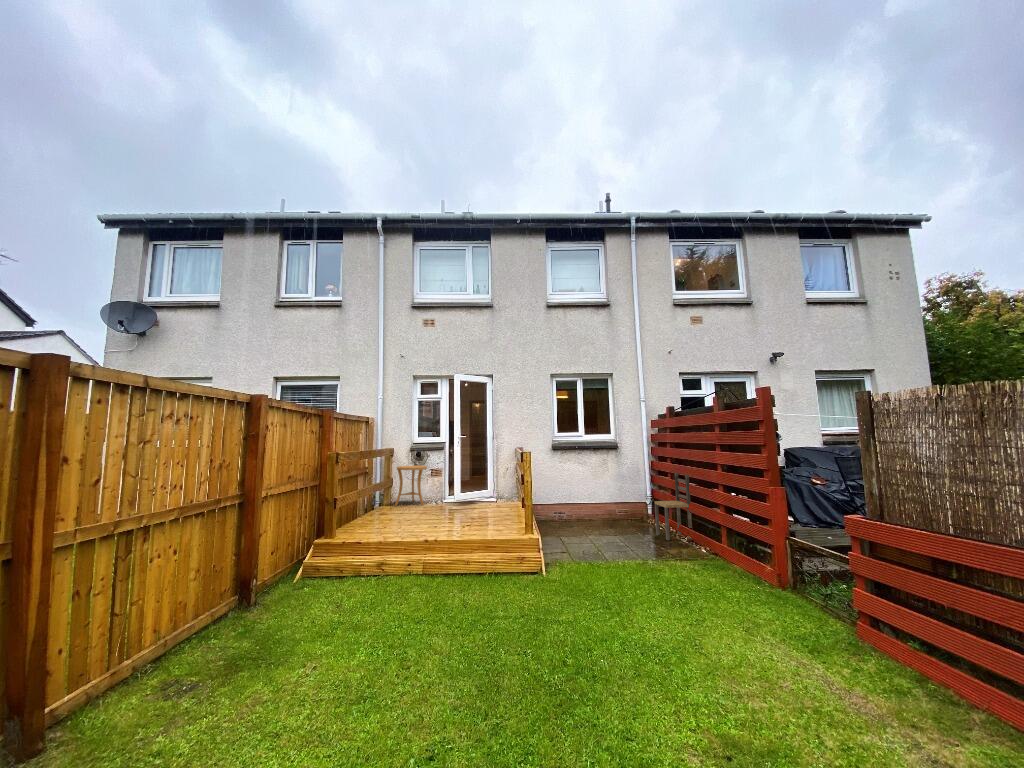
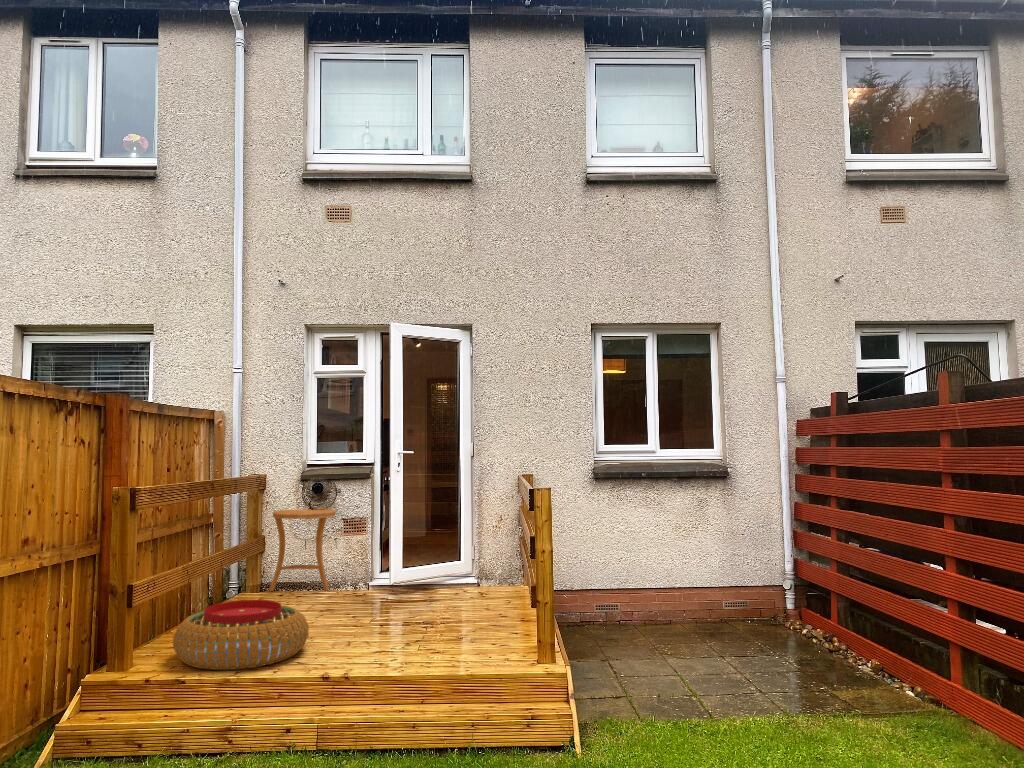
chair: present [655,473,692,540] -> none [805,530,884,669]
pouf: none [355,506,417,538] -> present [173,600,309,670]

